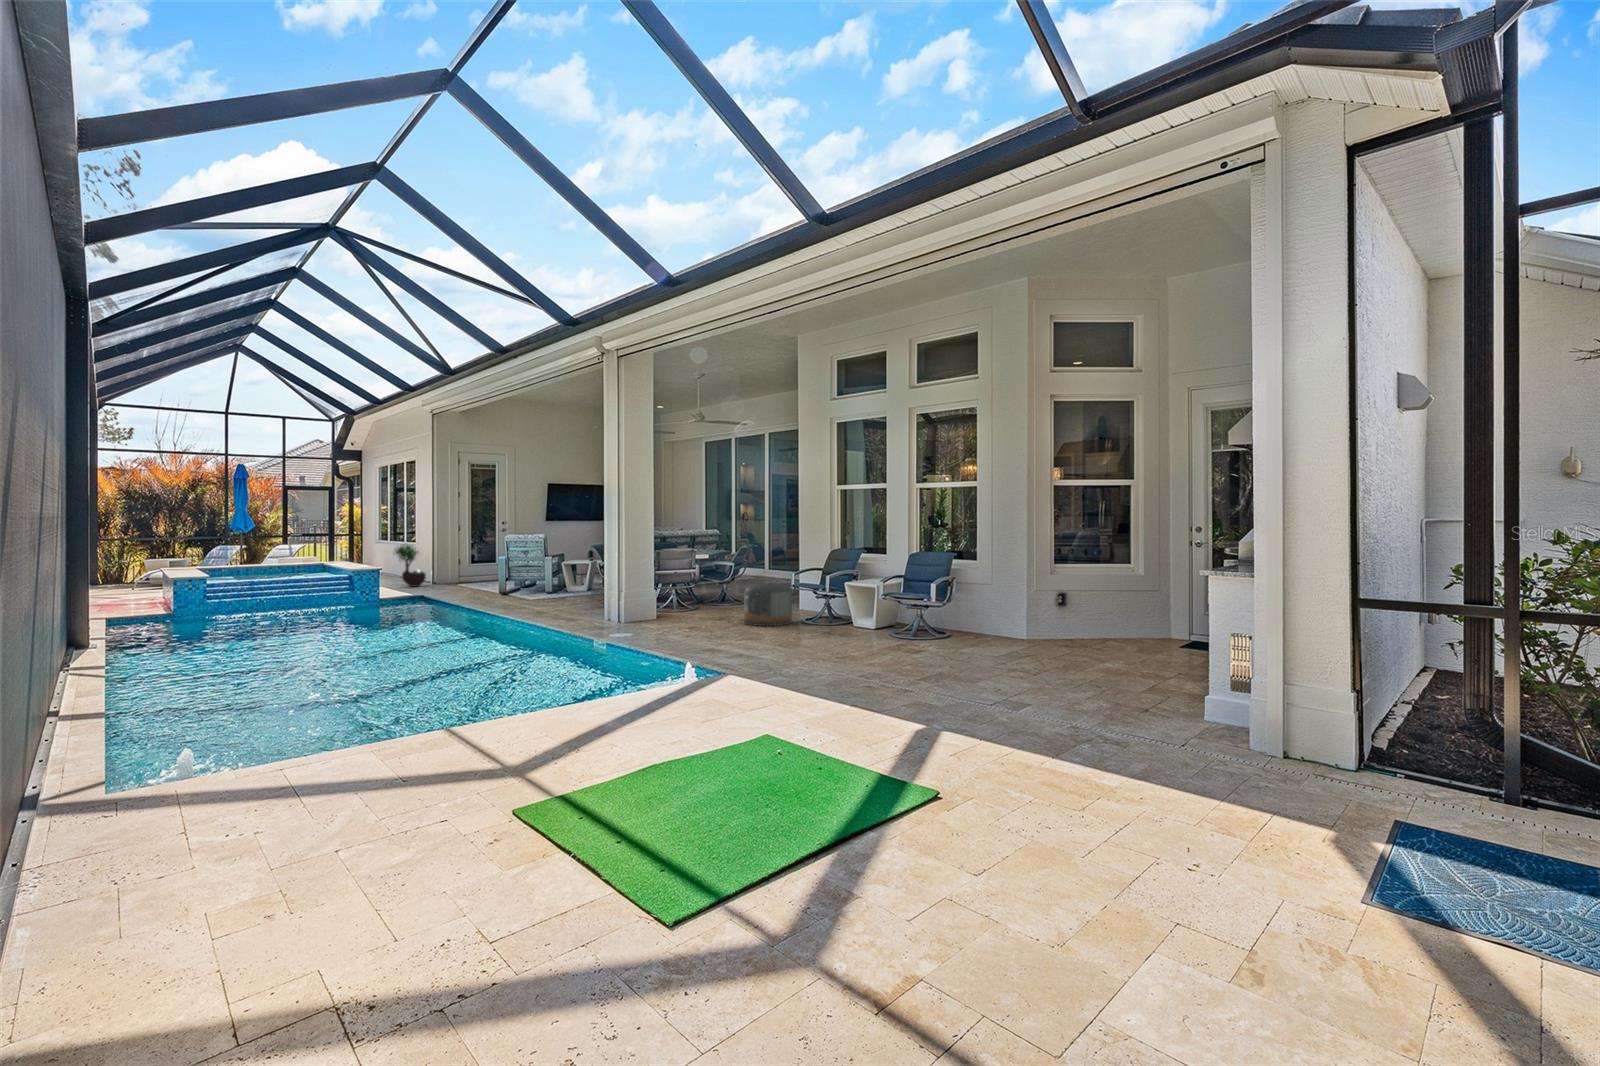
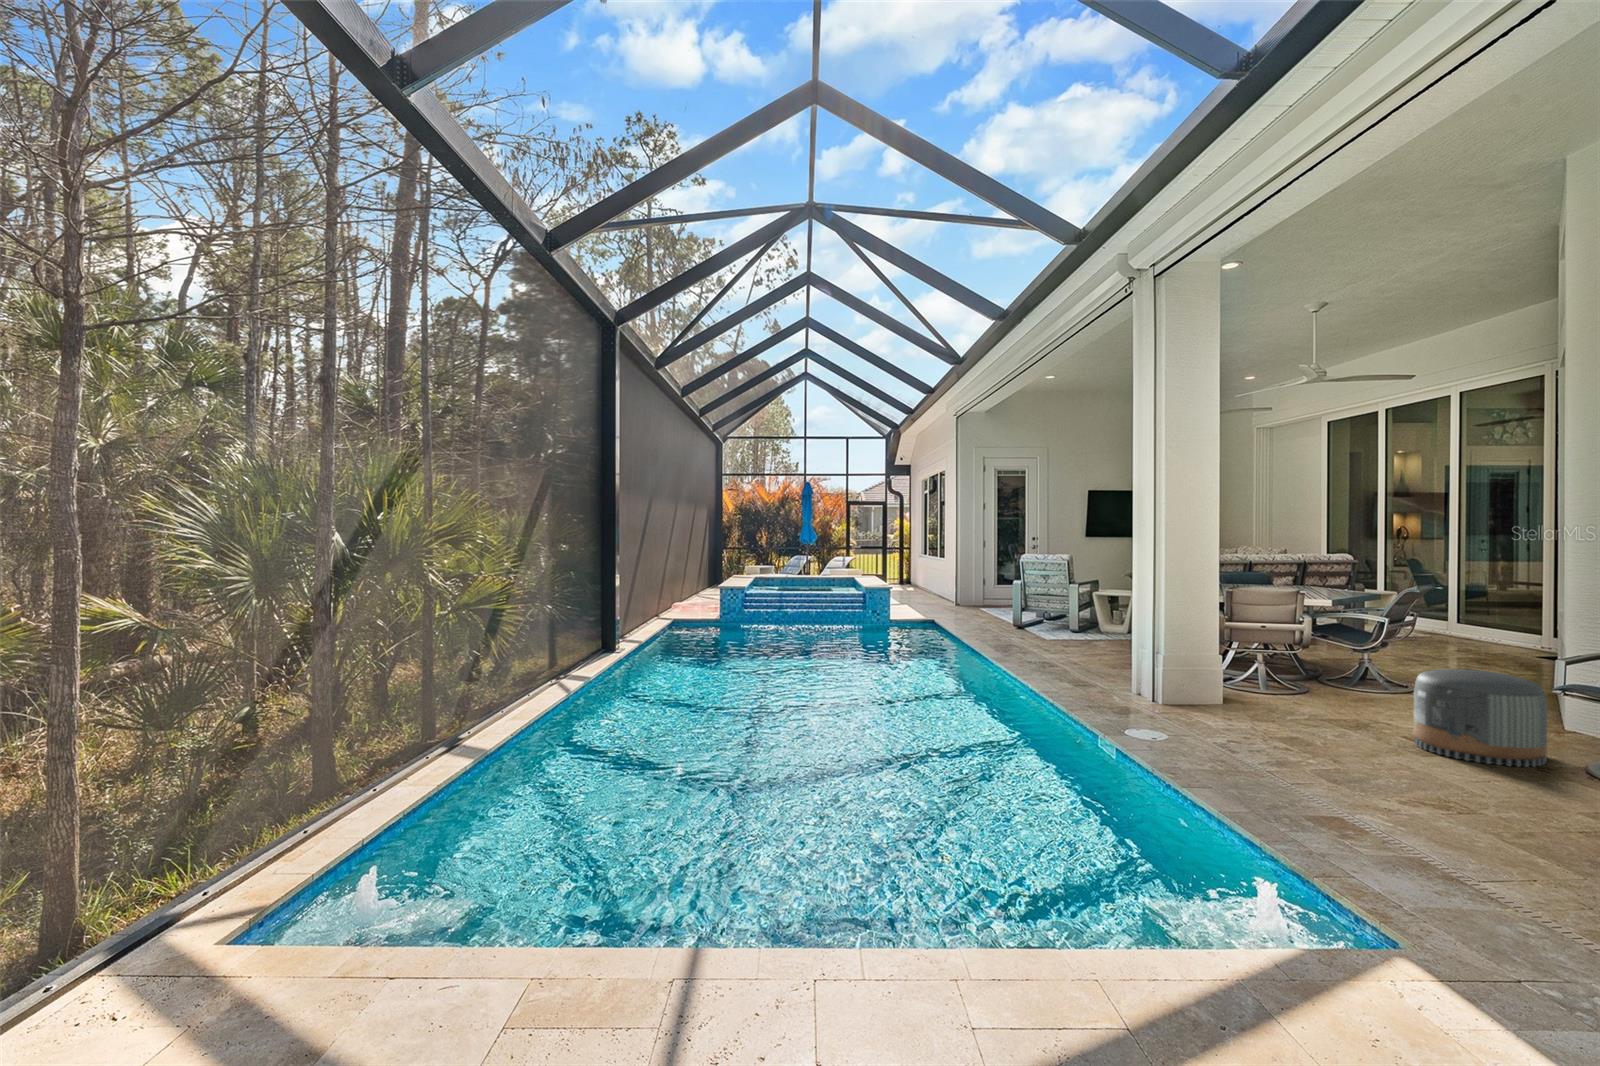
potted tree: present [393,544,426,587] -> none [919,556,950,607]

